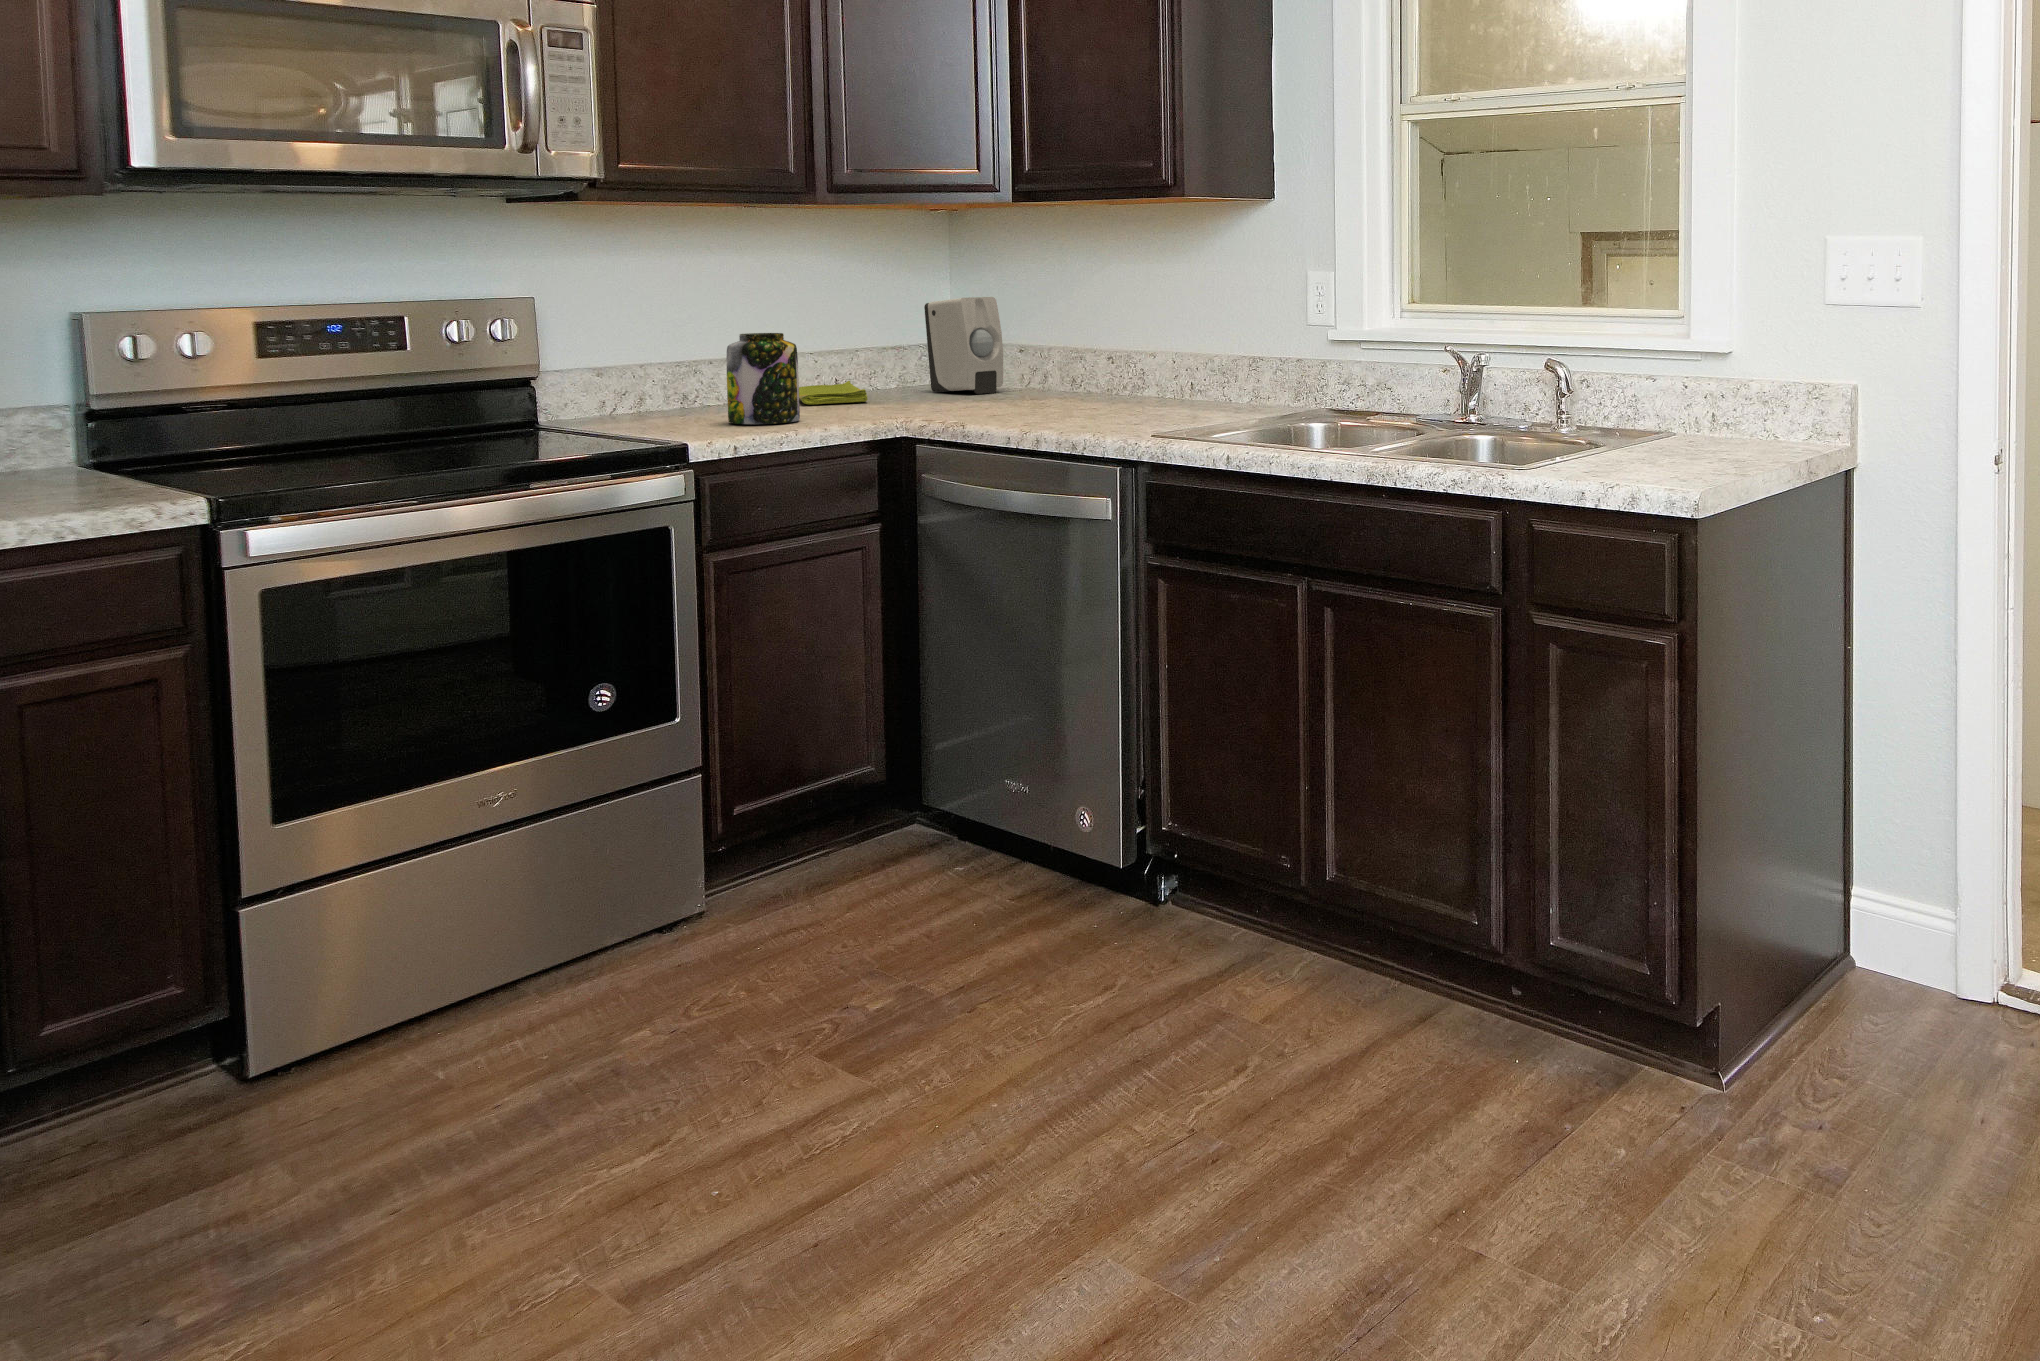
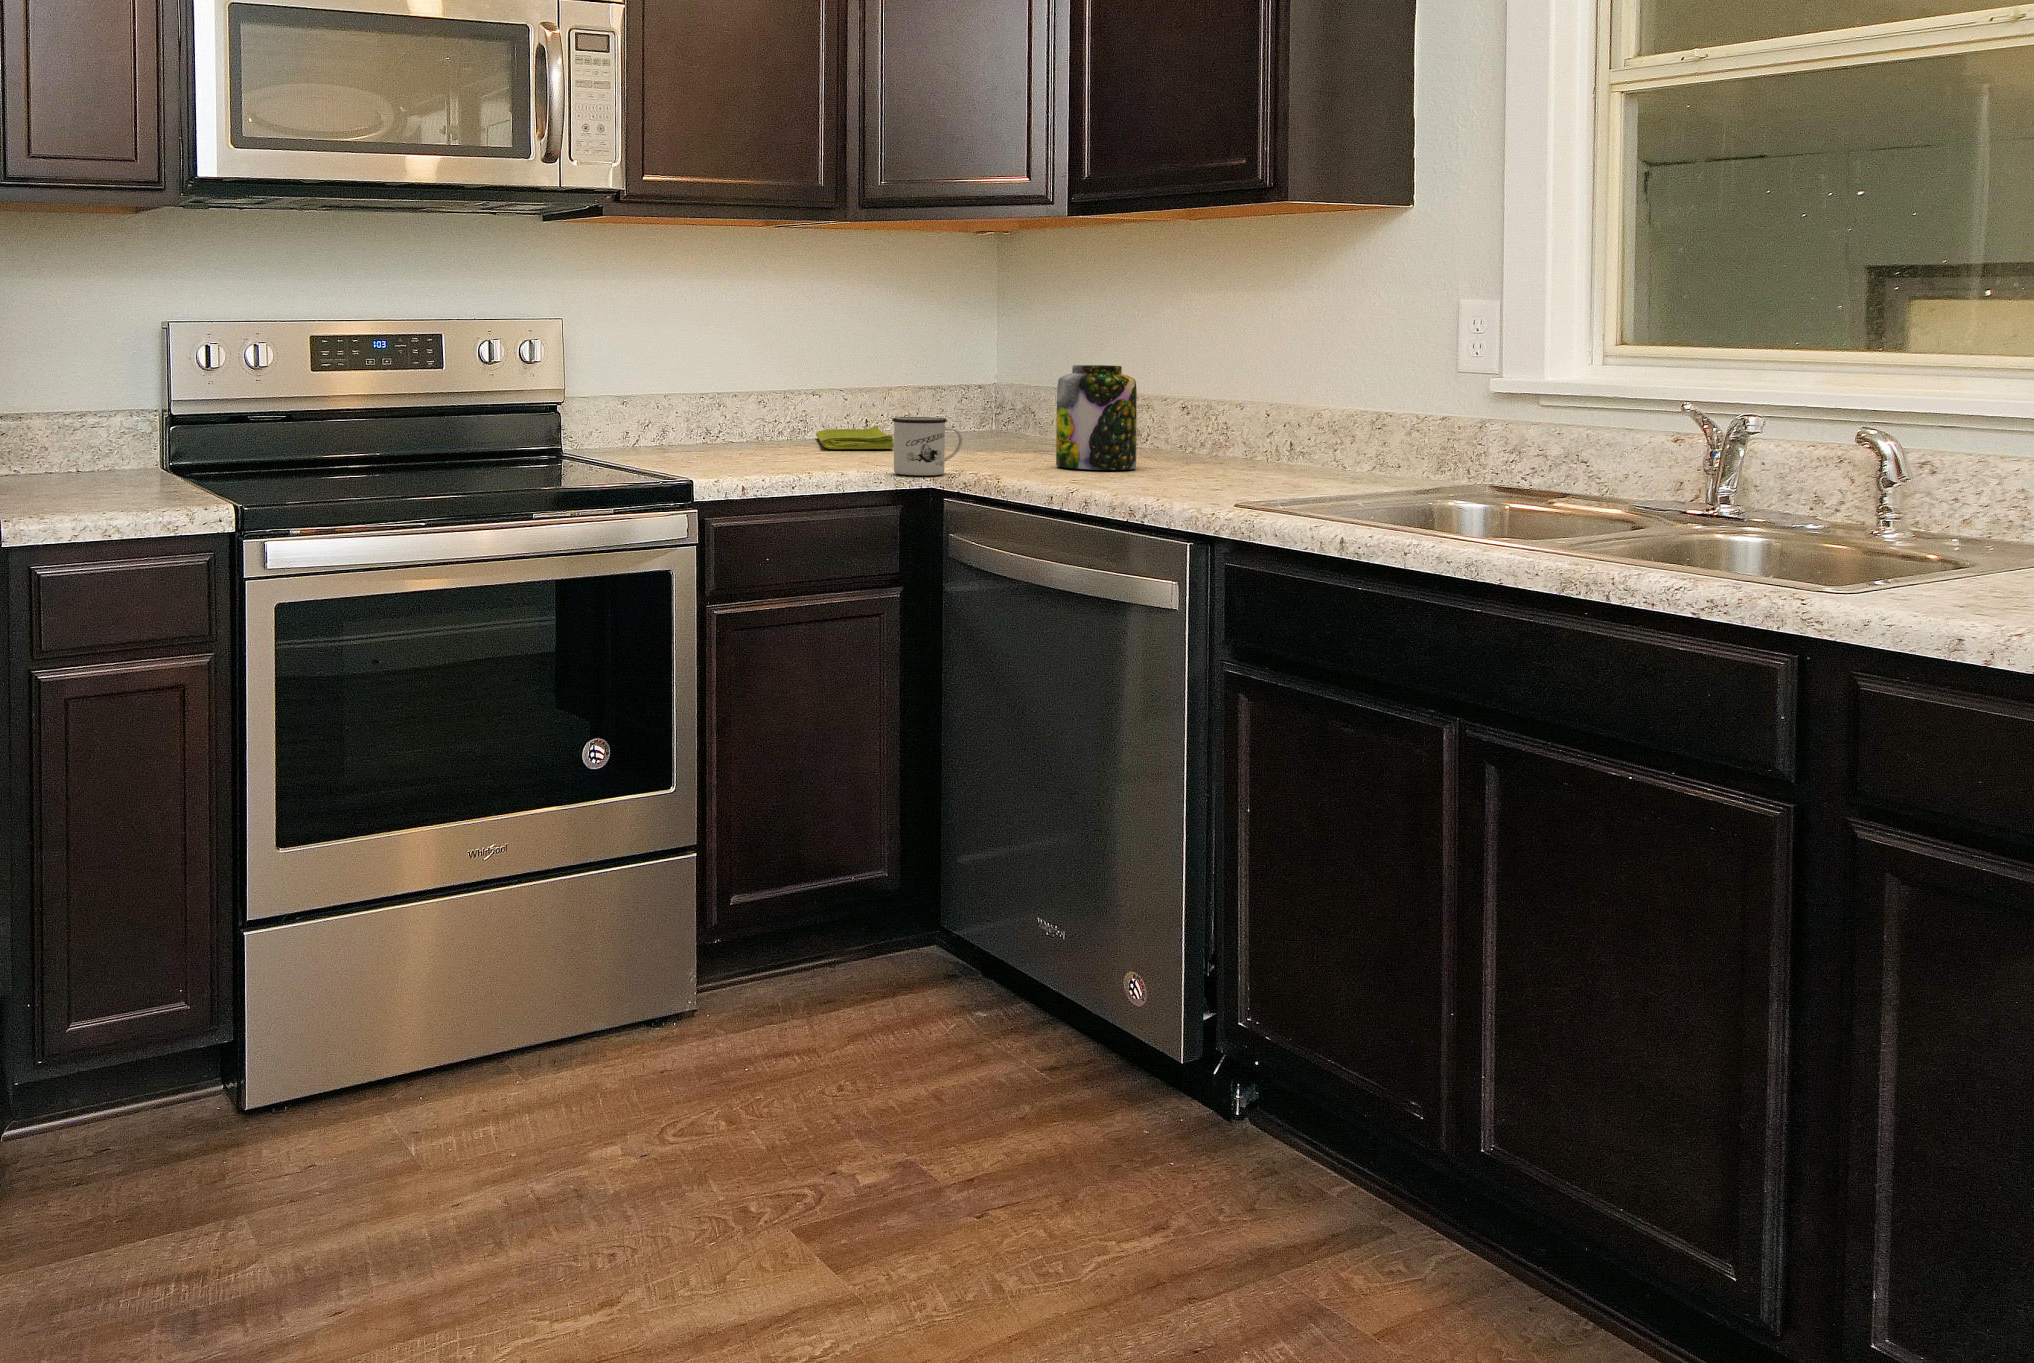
soap dispenser: present [924,297,1003,394] -> none [962,332,1052,447]
jar: present [726,333,800,424] -> present [1056,365,1137,470]
mug: none [869,375,931,425] -> present [892,417,962,475]

